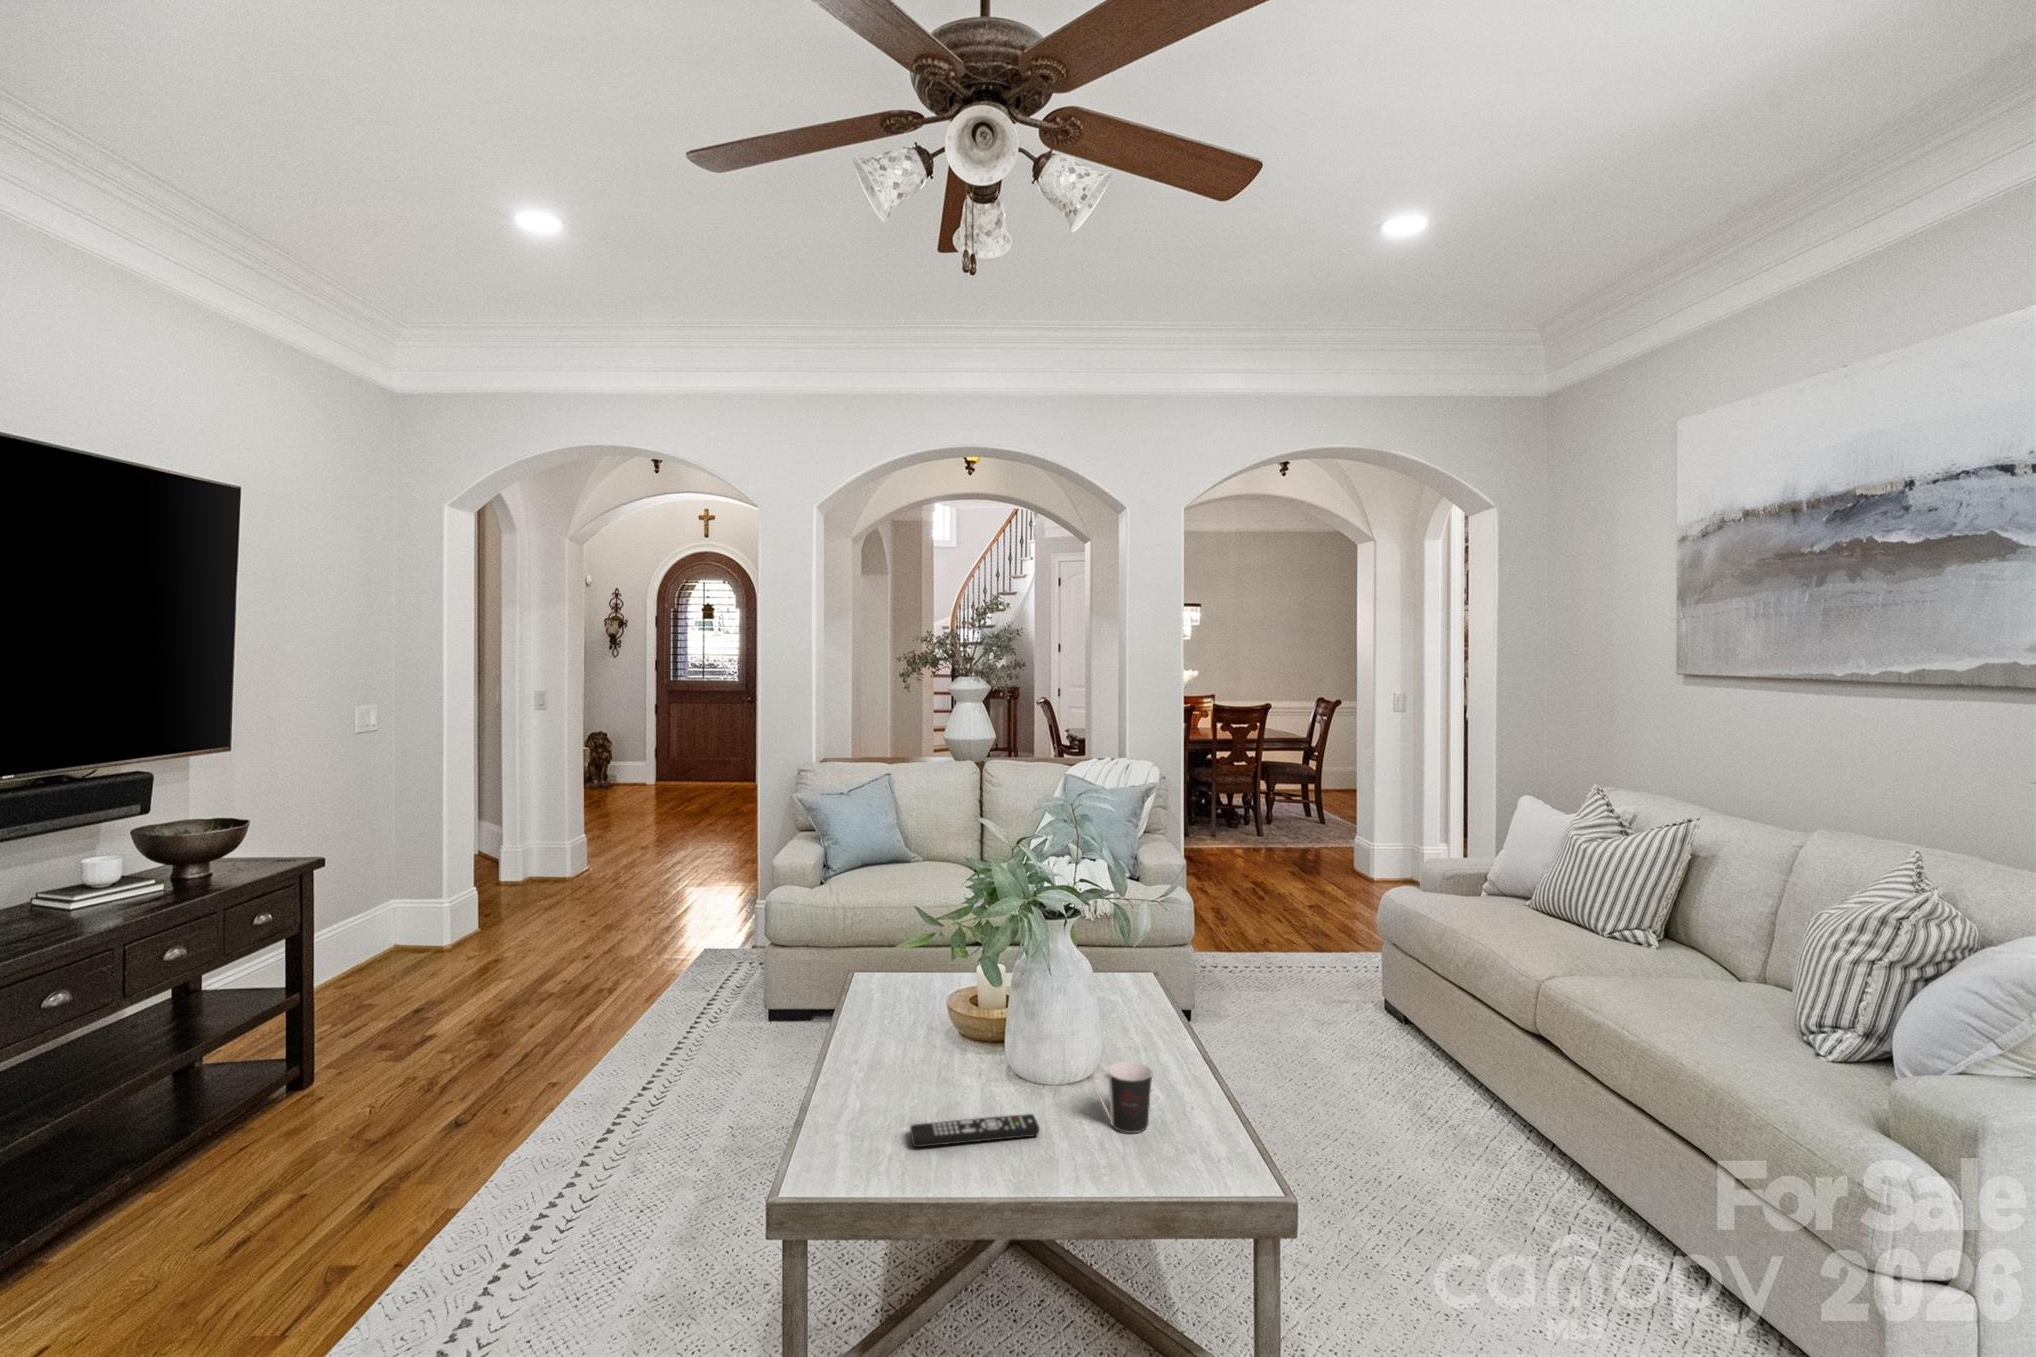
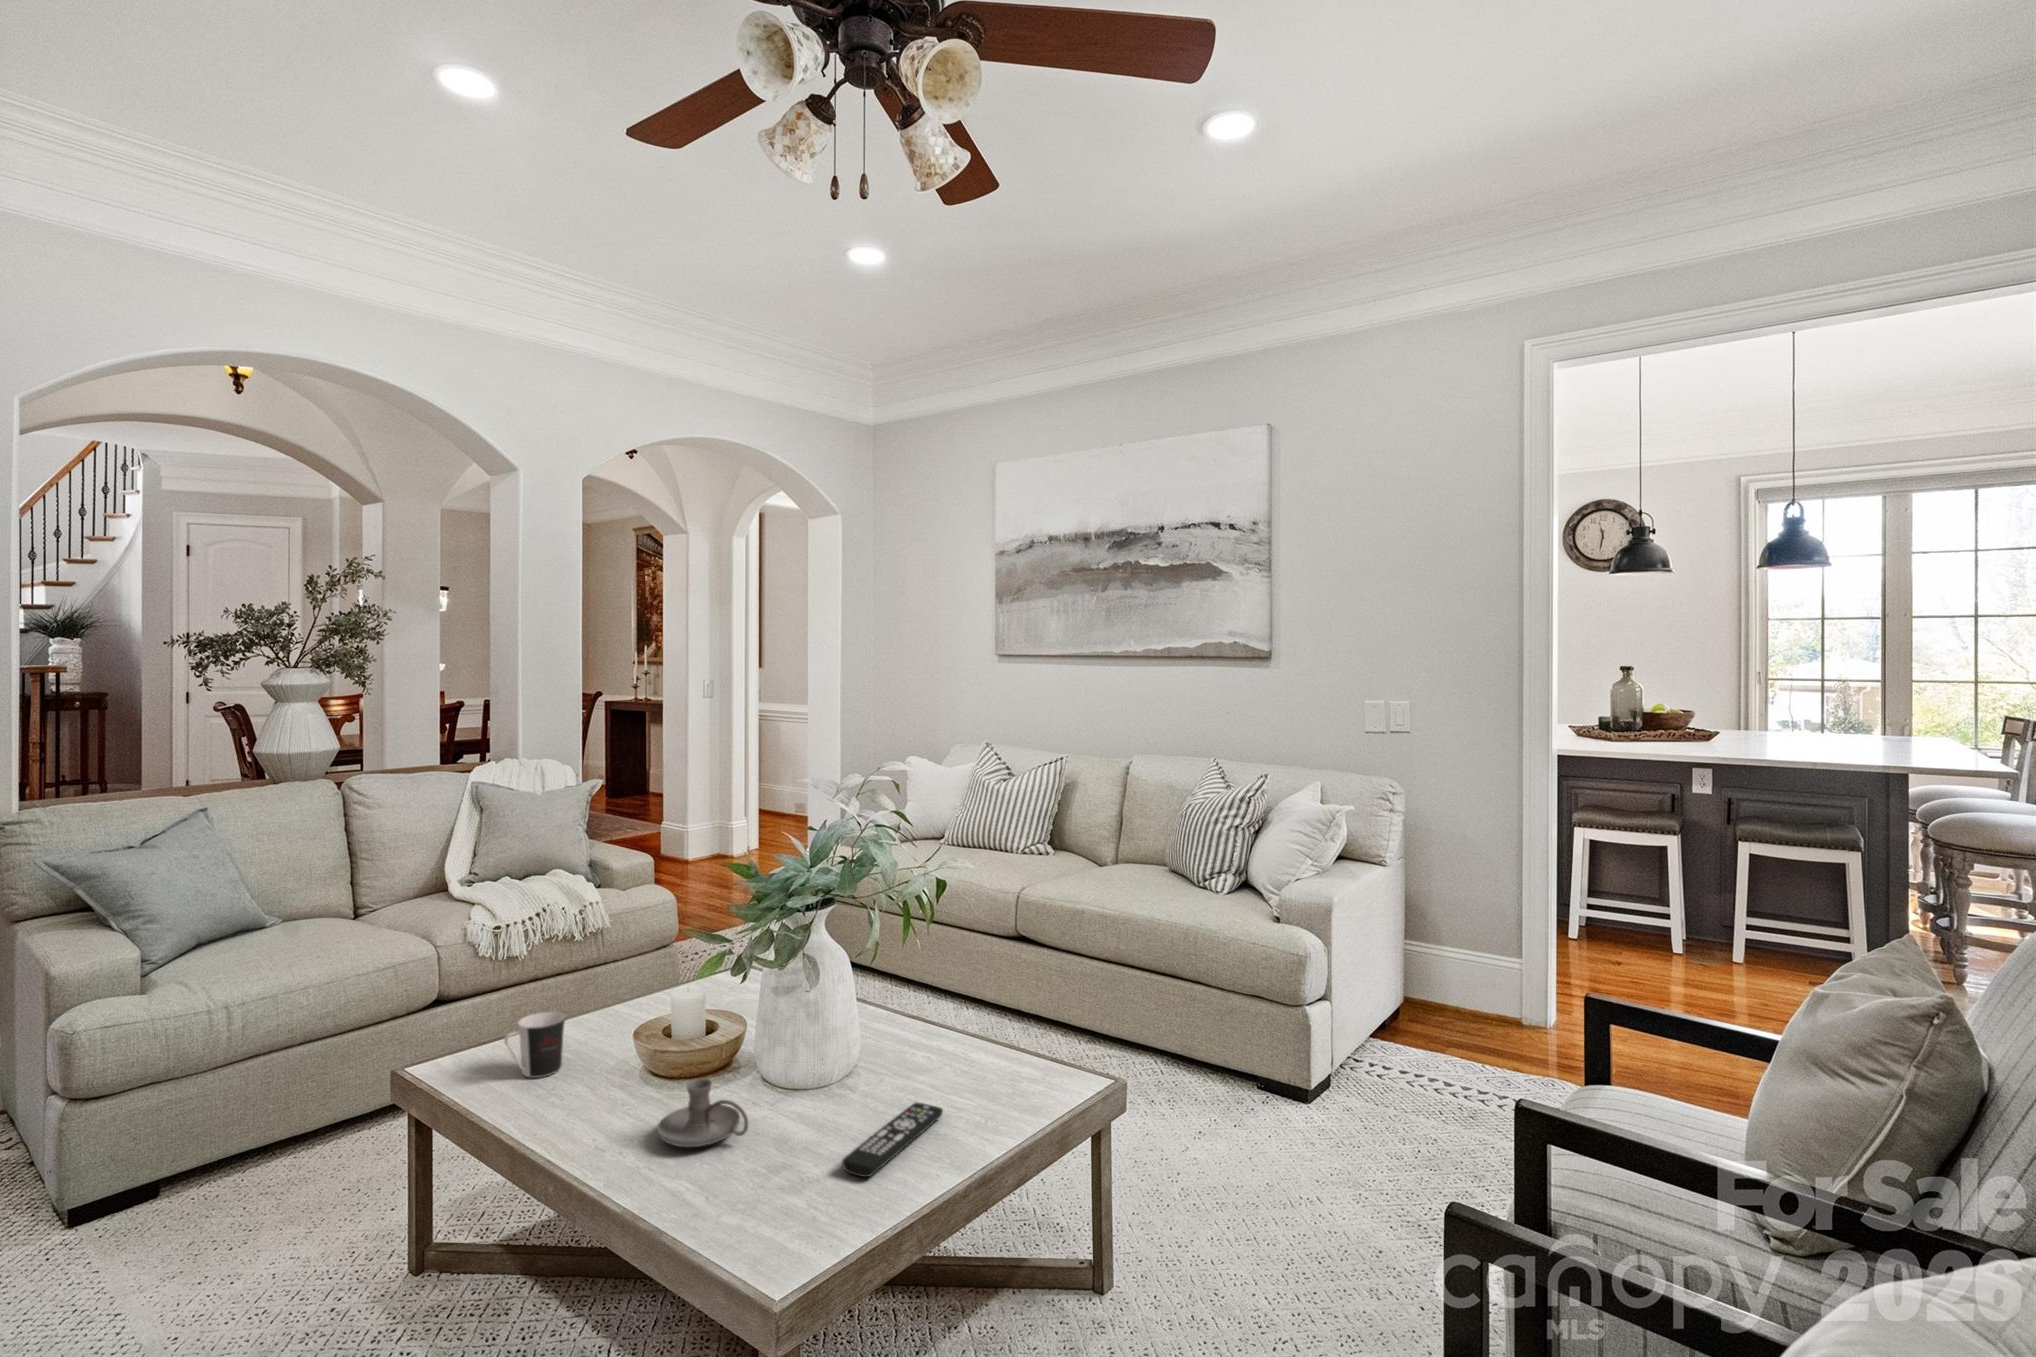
candle holder: none [863,1024,927,1079] -> present [657,1079,748,1147]
coffee cup: present [1092,1061,1153,1133] -> present [504,1012,565,1078]

